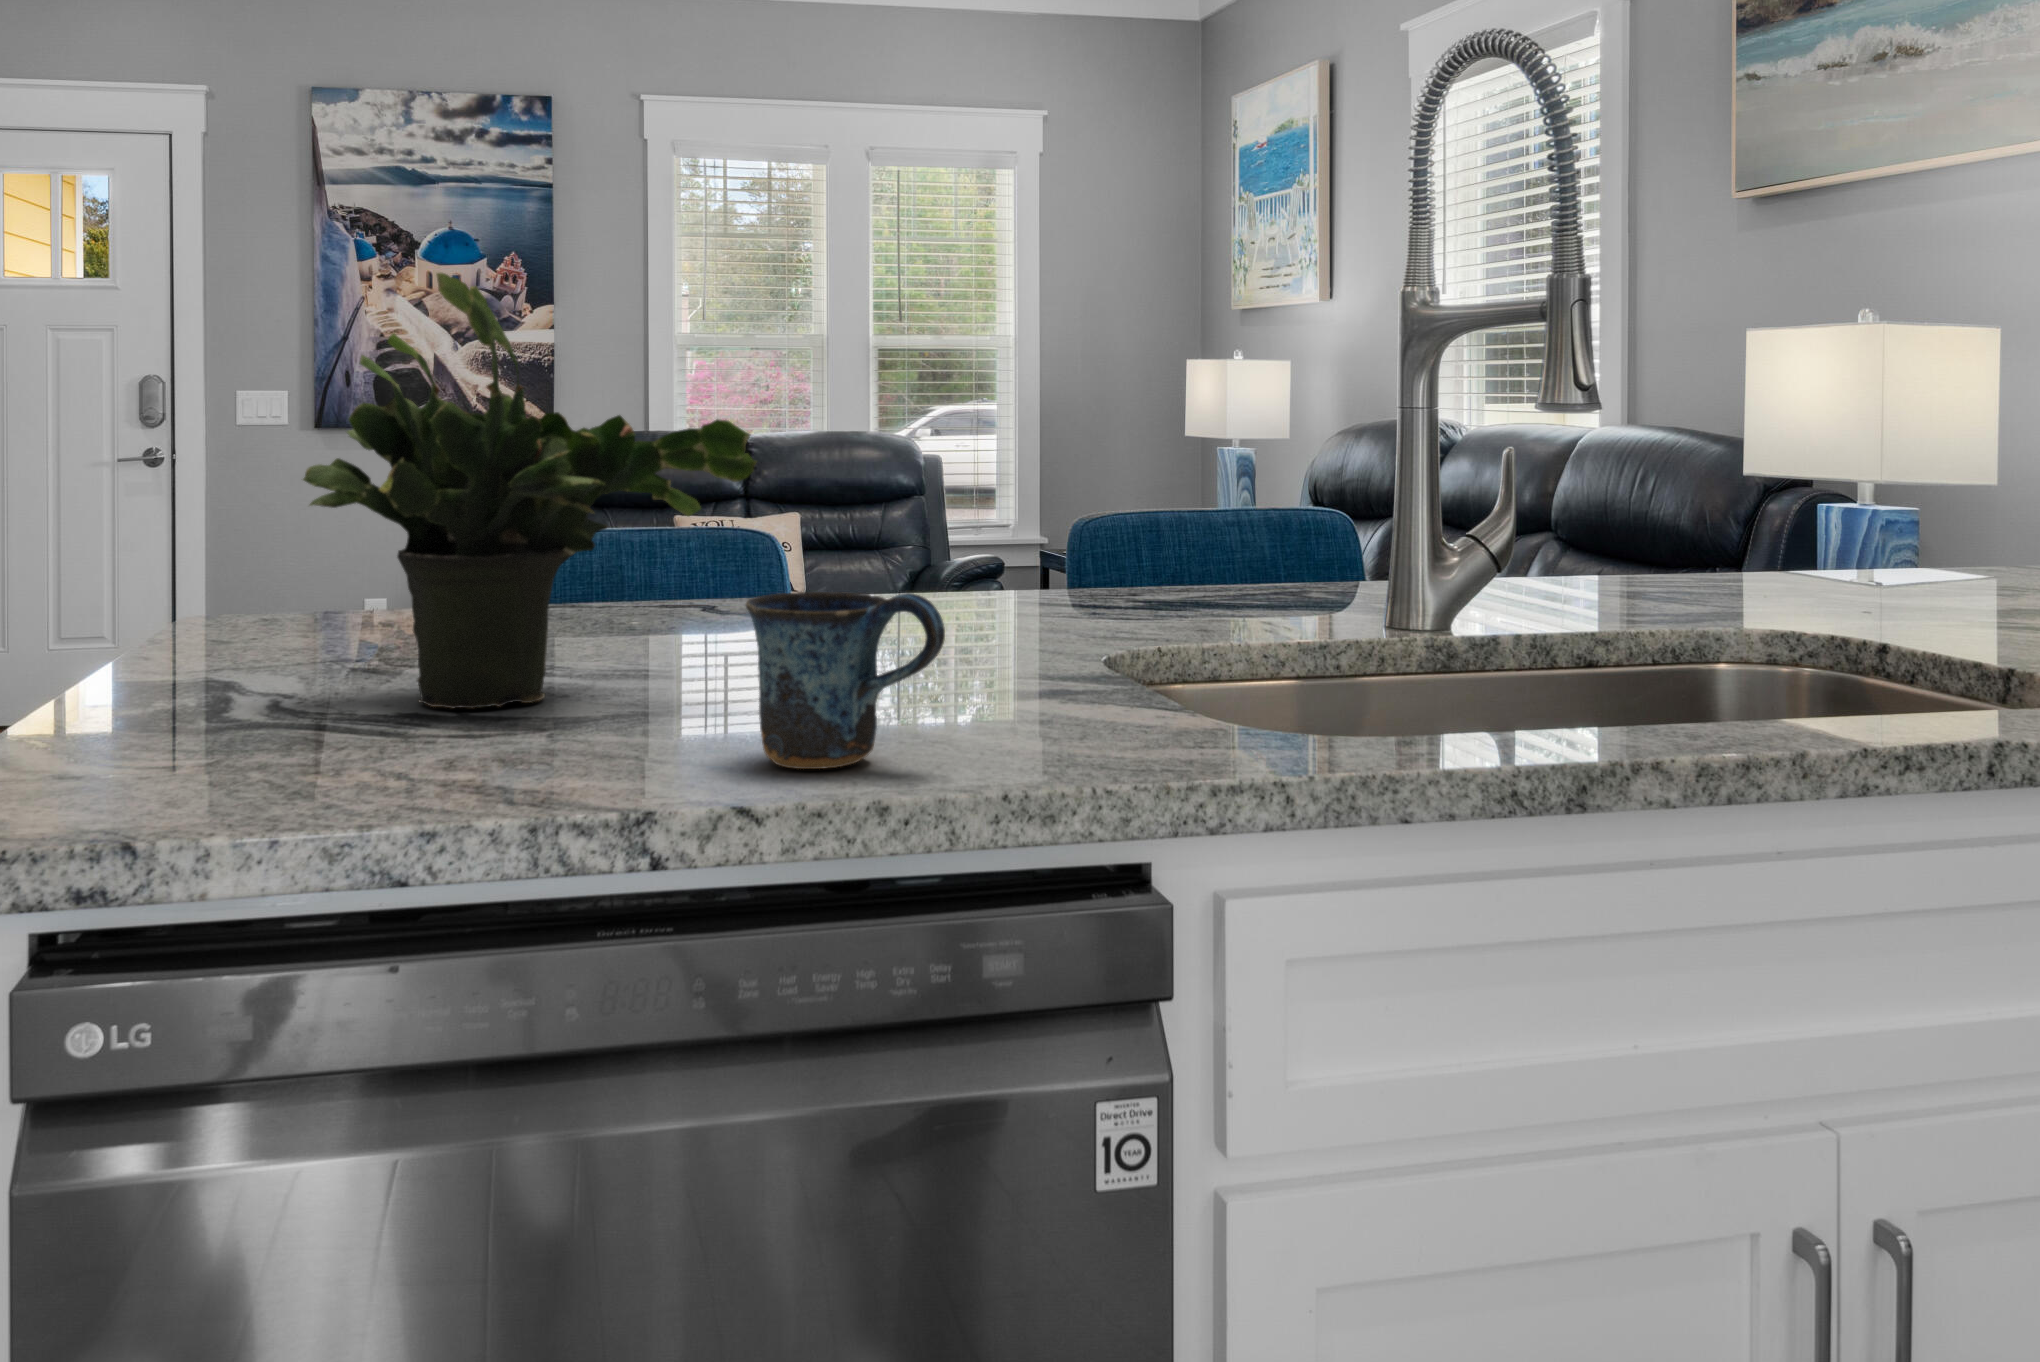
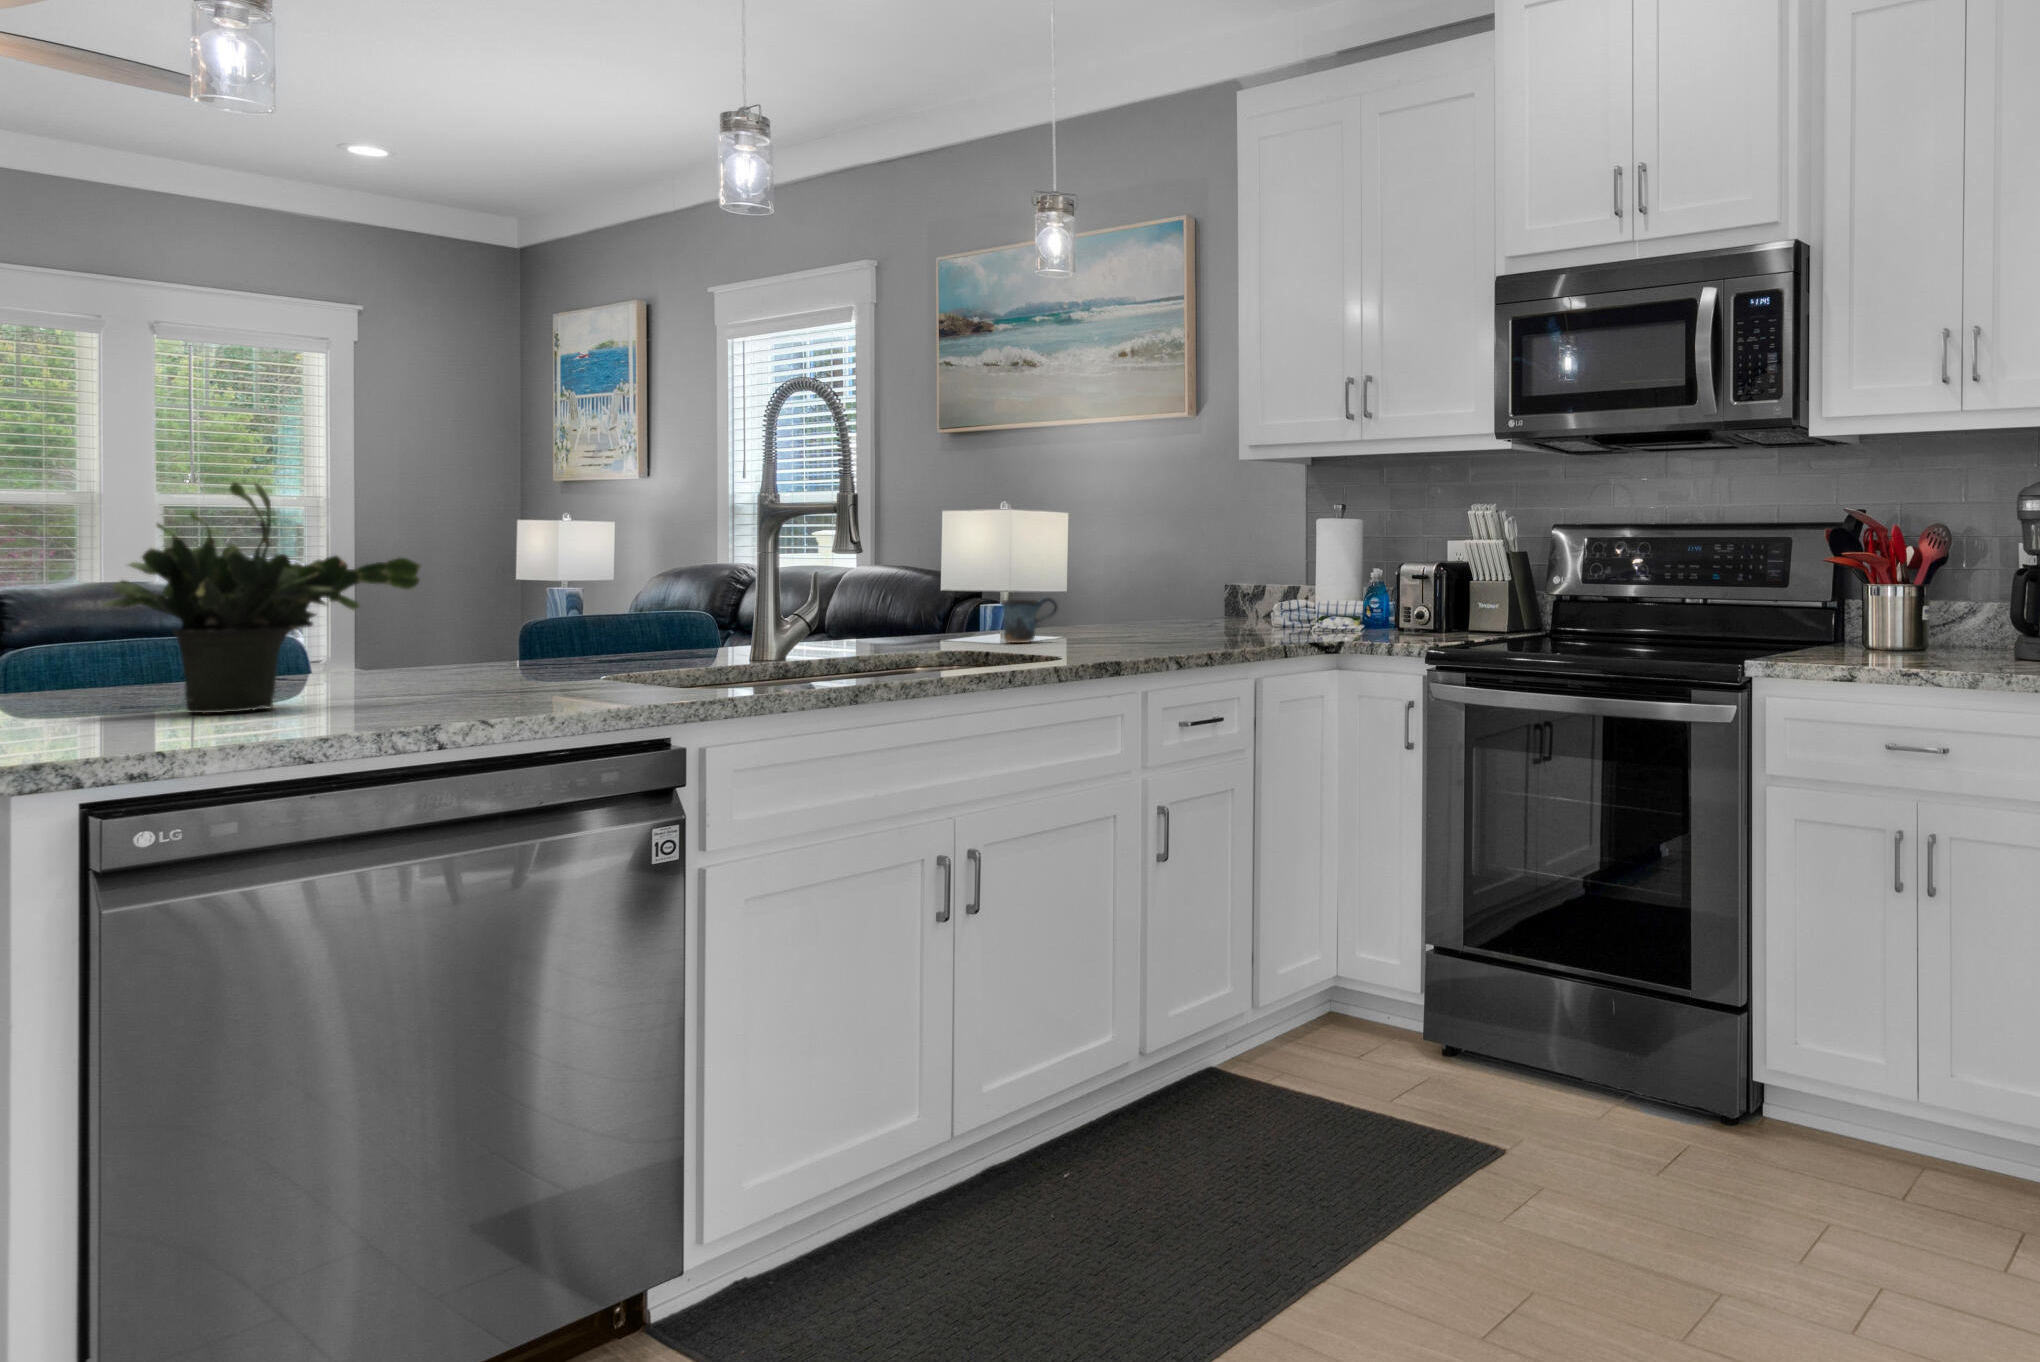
mug: present [746,592,945,769] -> present [1002,598,1057,643]

